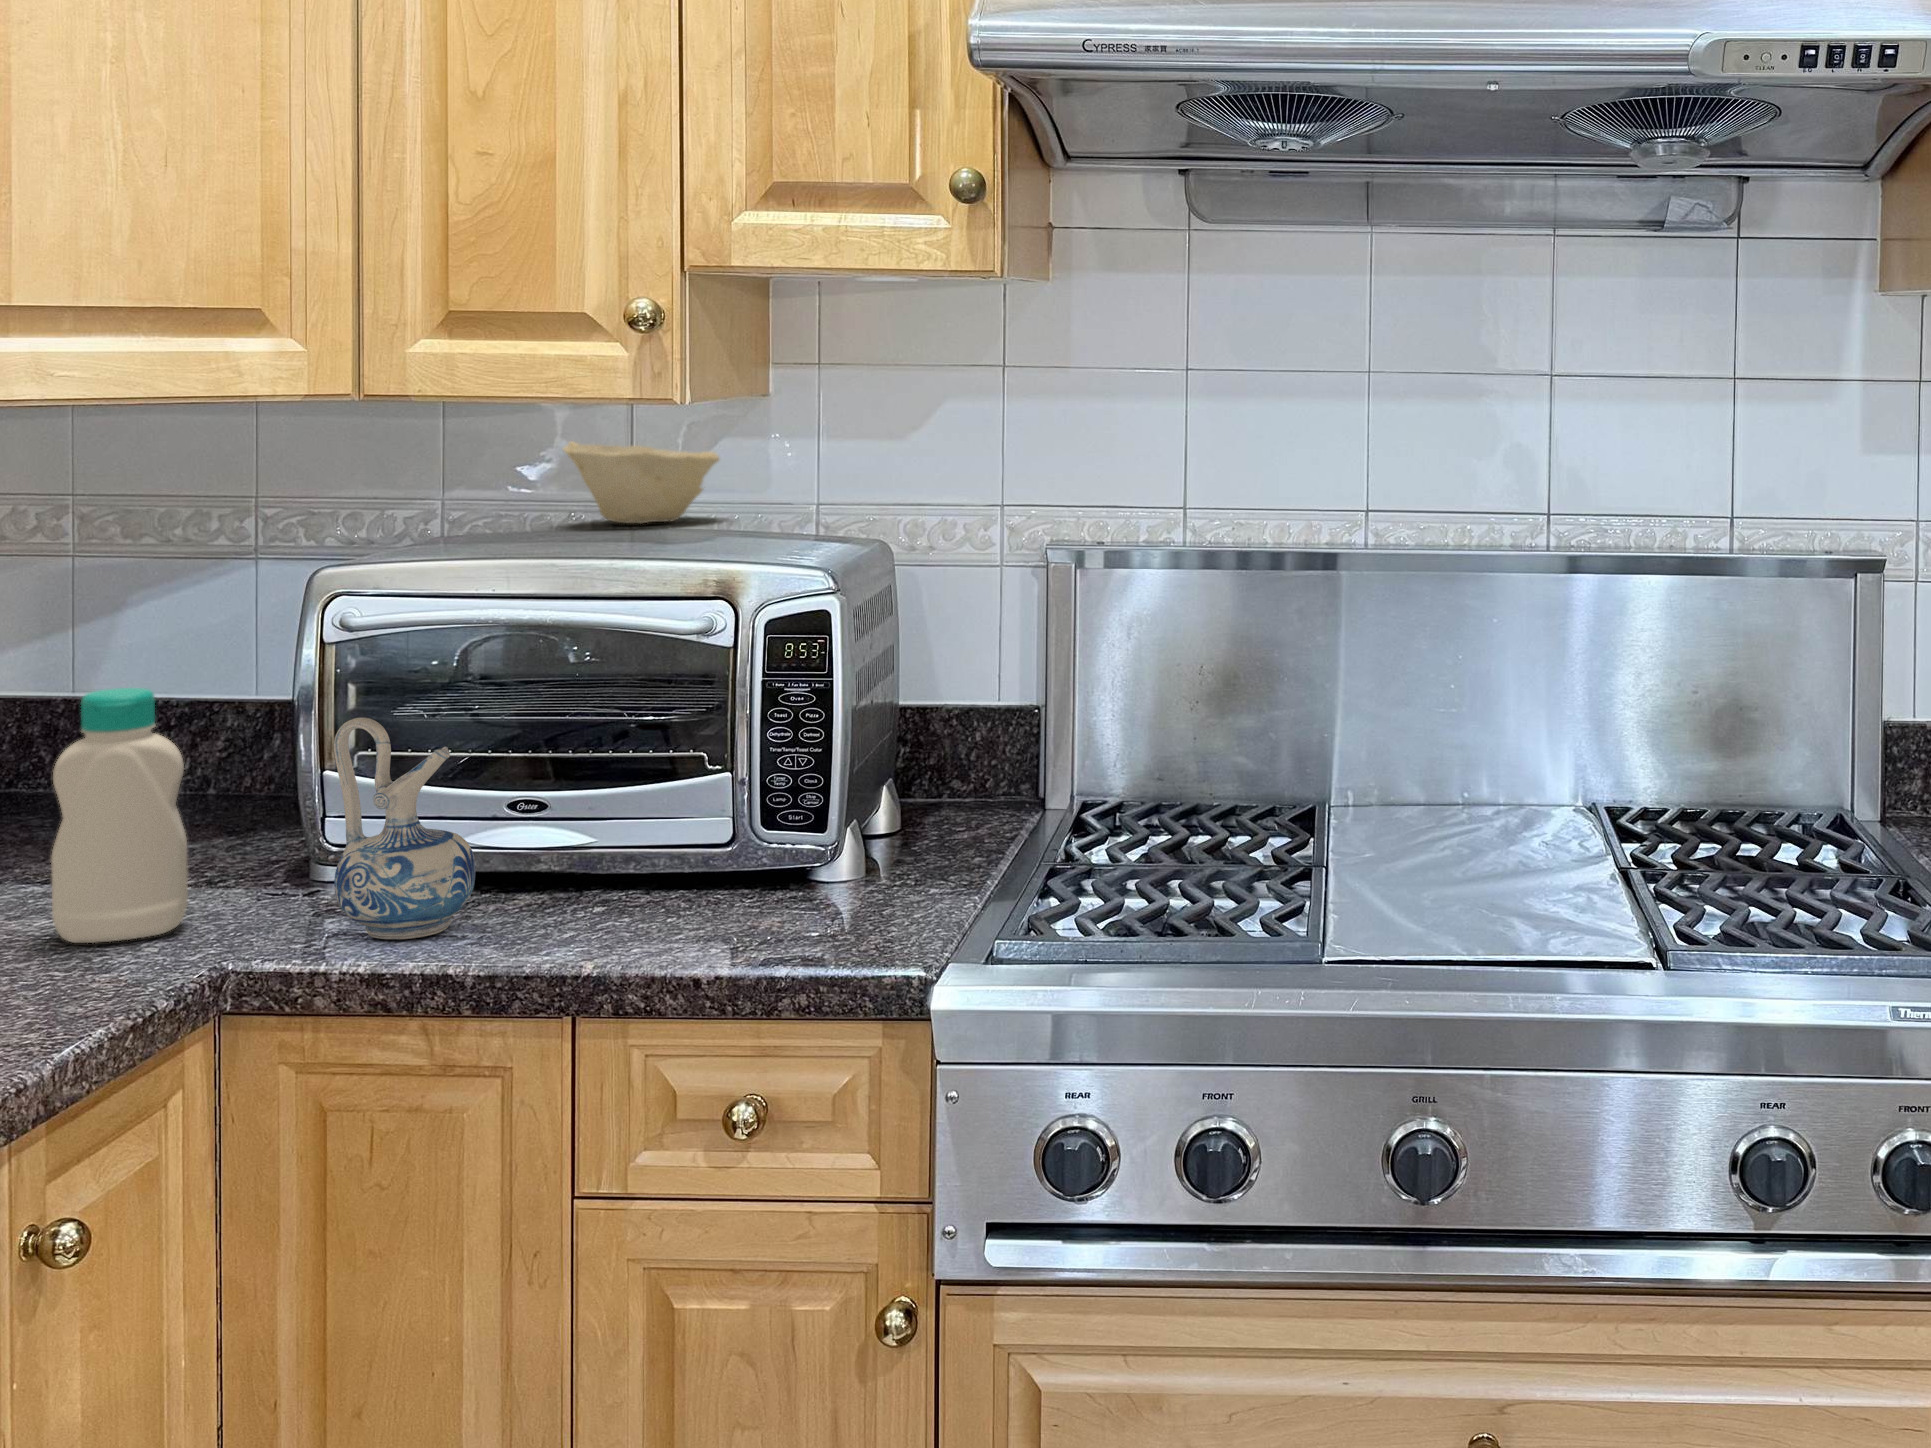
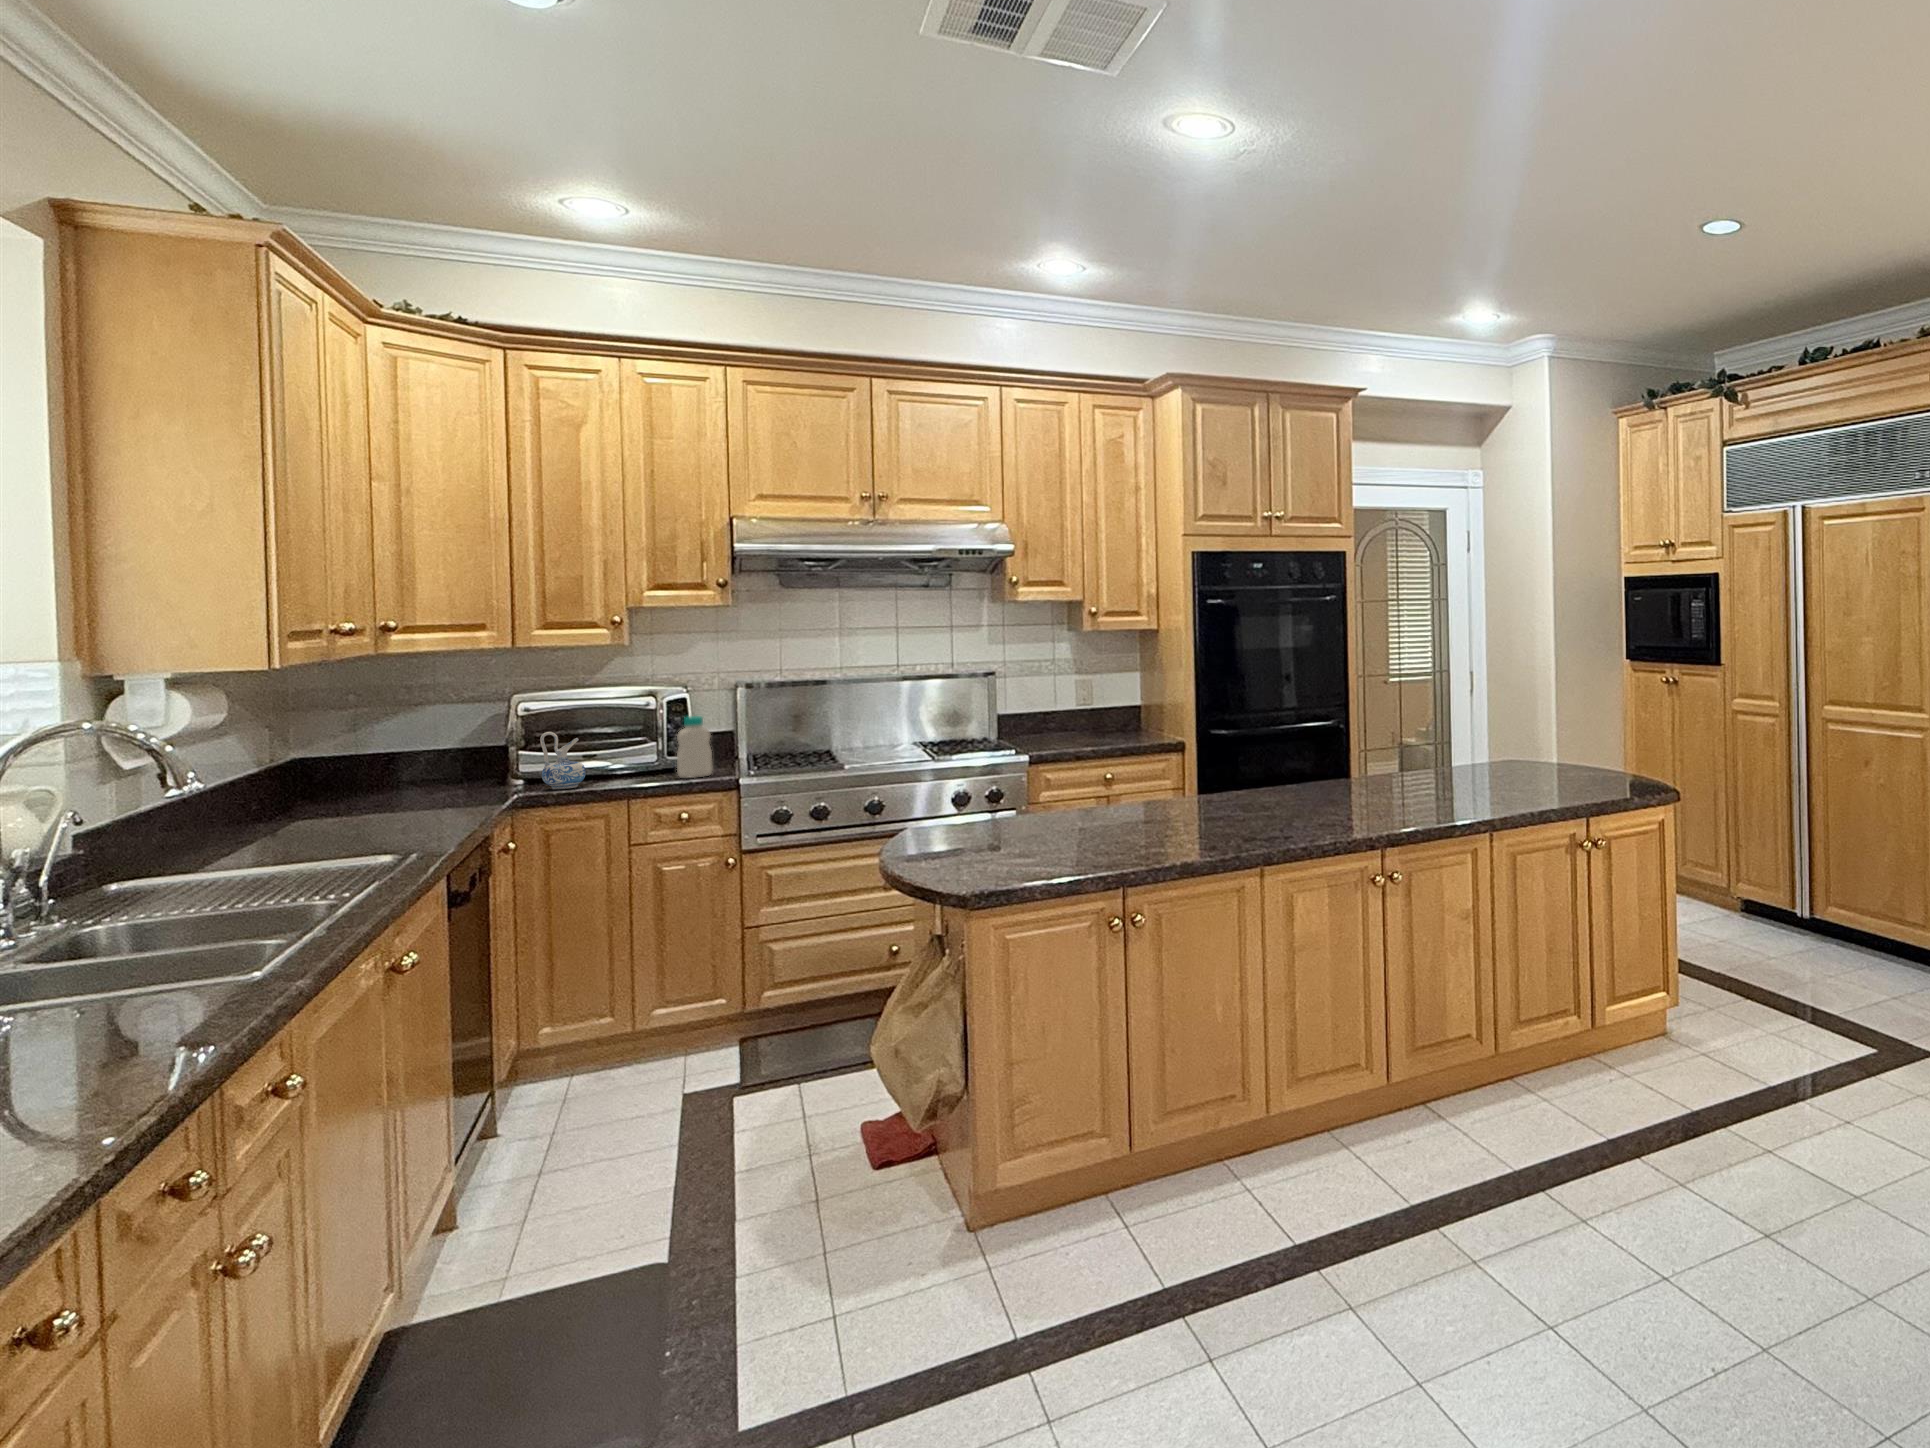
bowl: present [563,441,719,523] -> none [553,661,613,685]
bottle: present [51,688,188,943] -> present [677,716,712,778]

